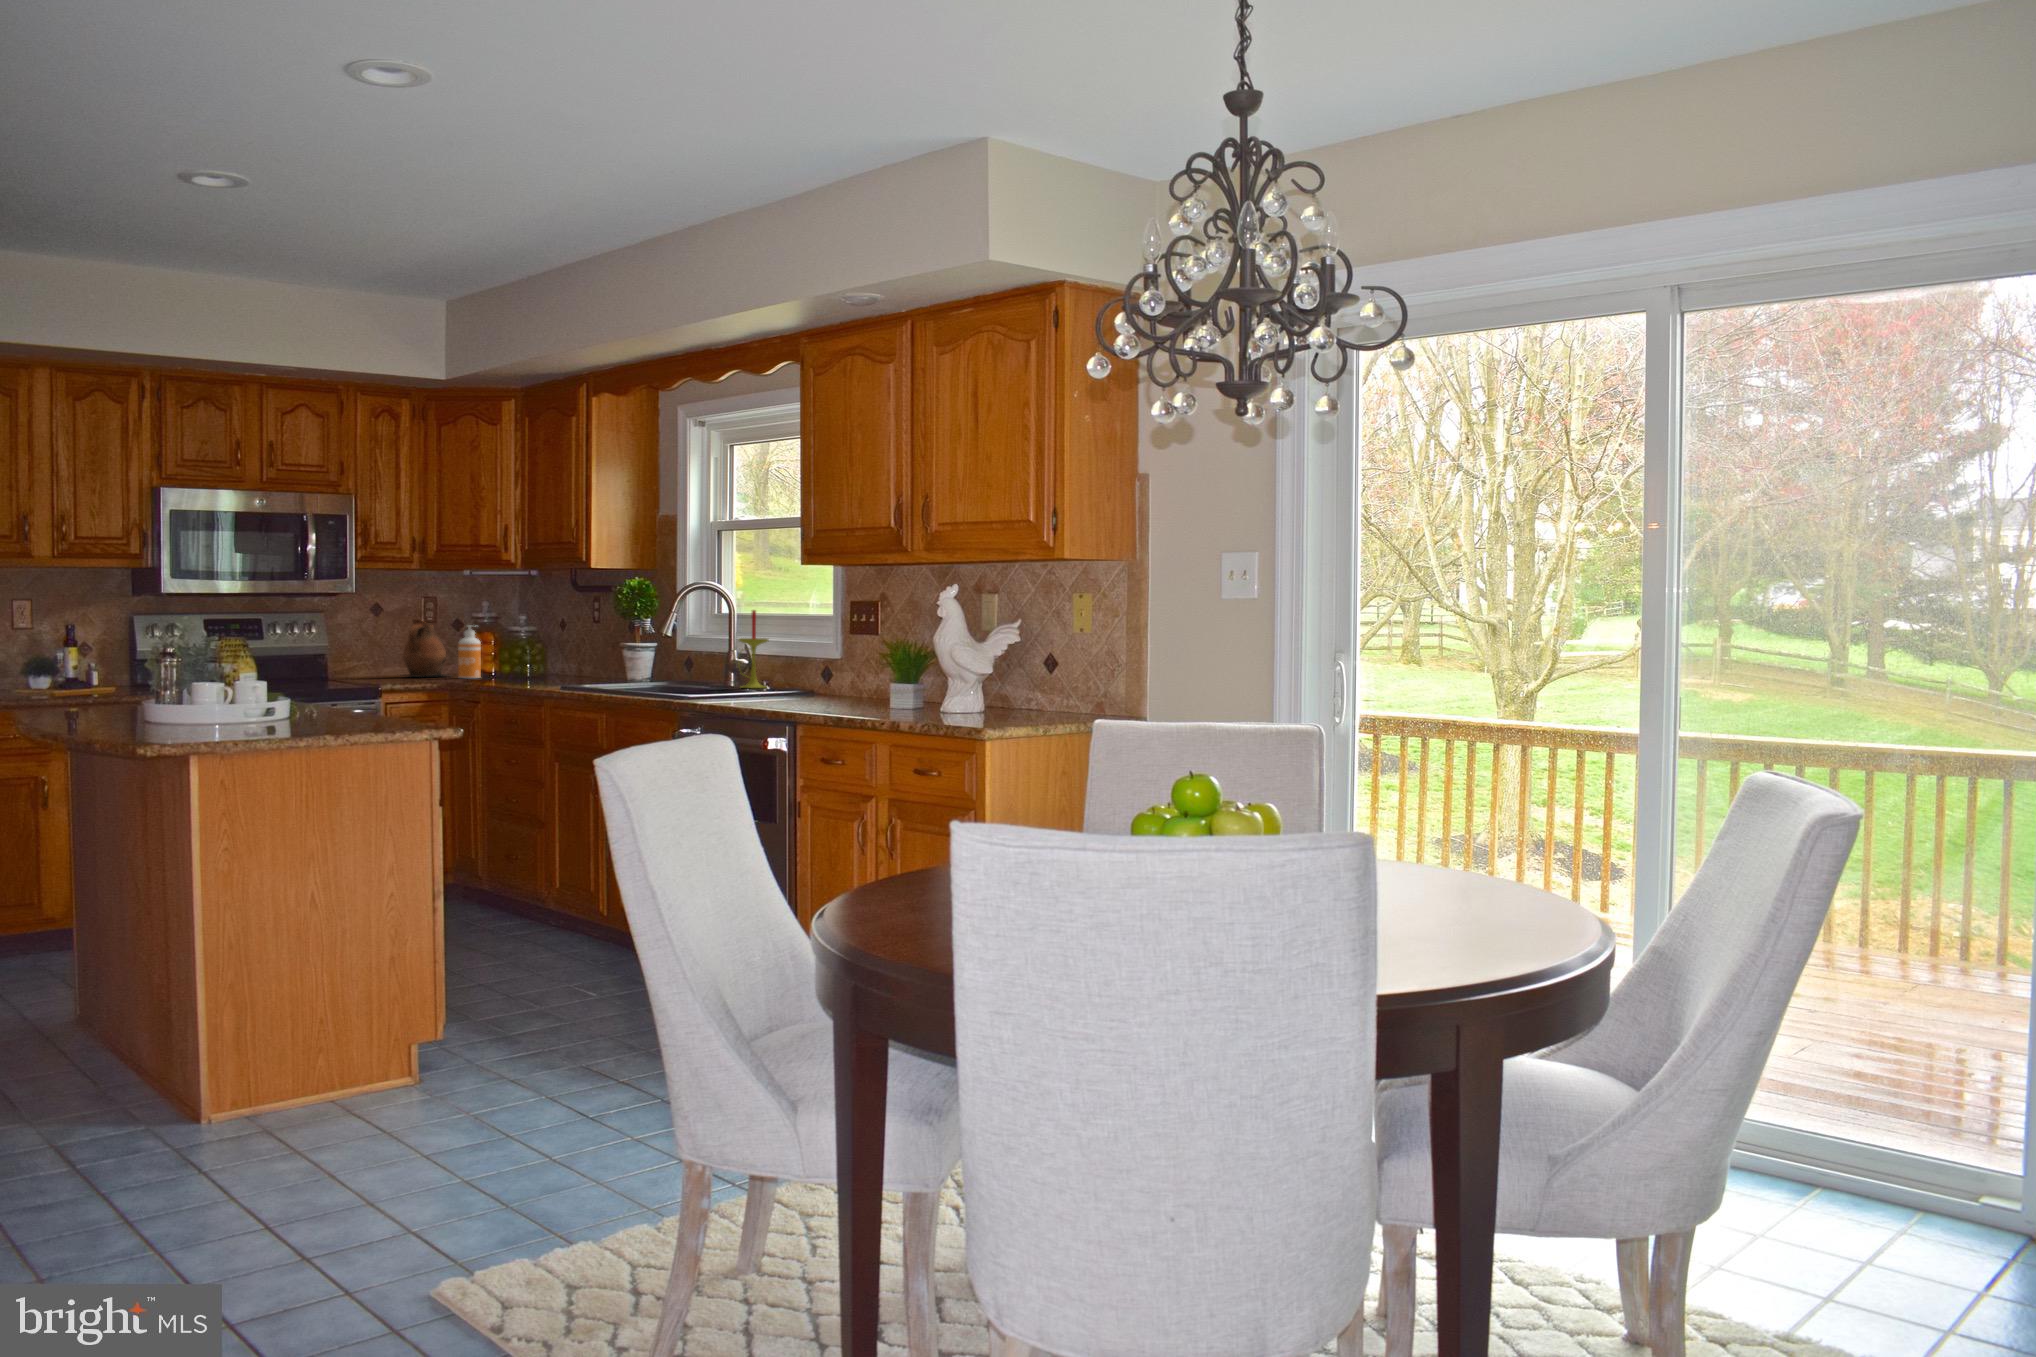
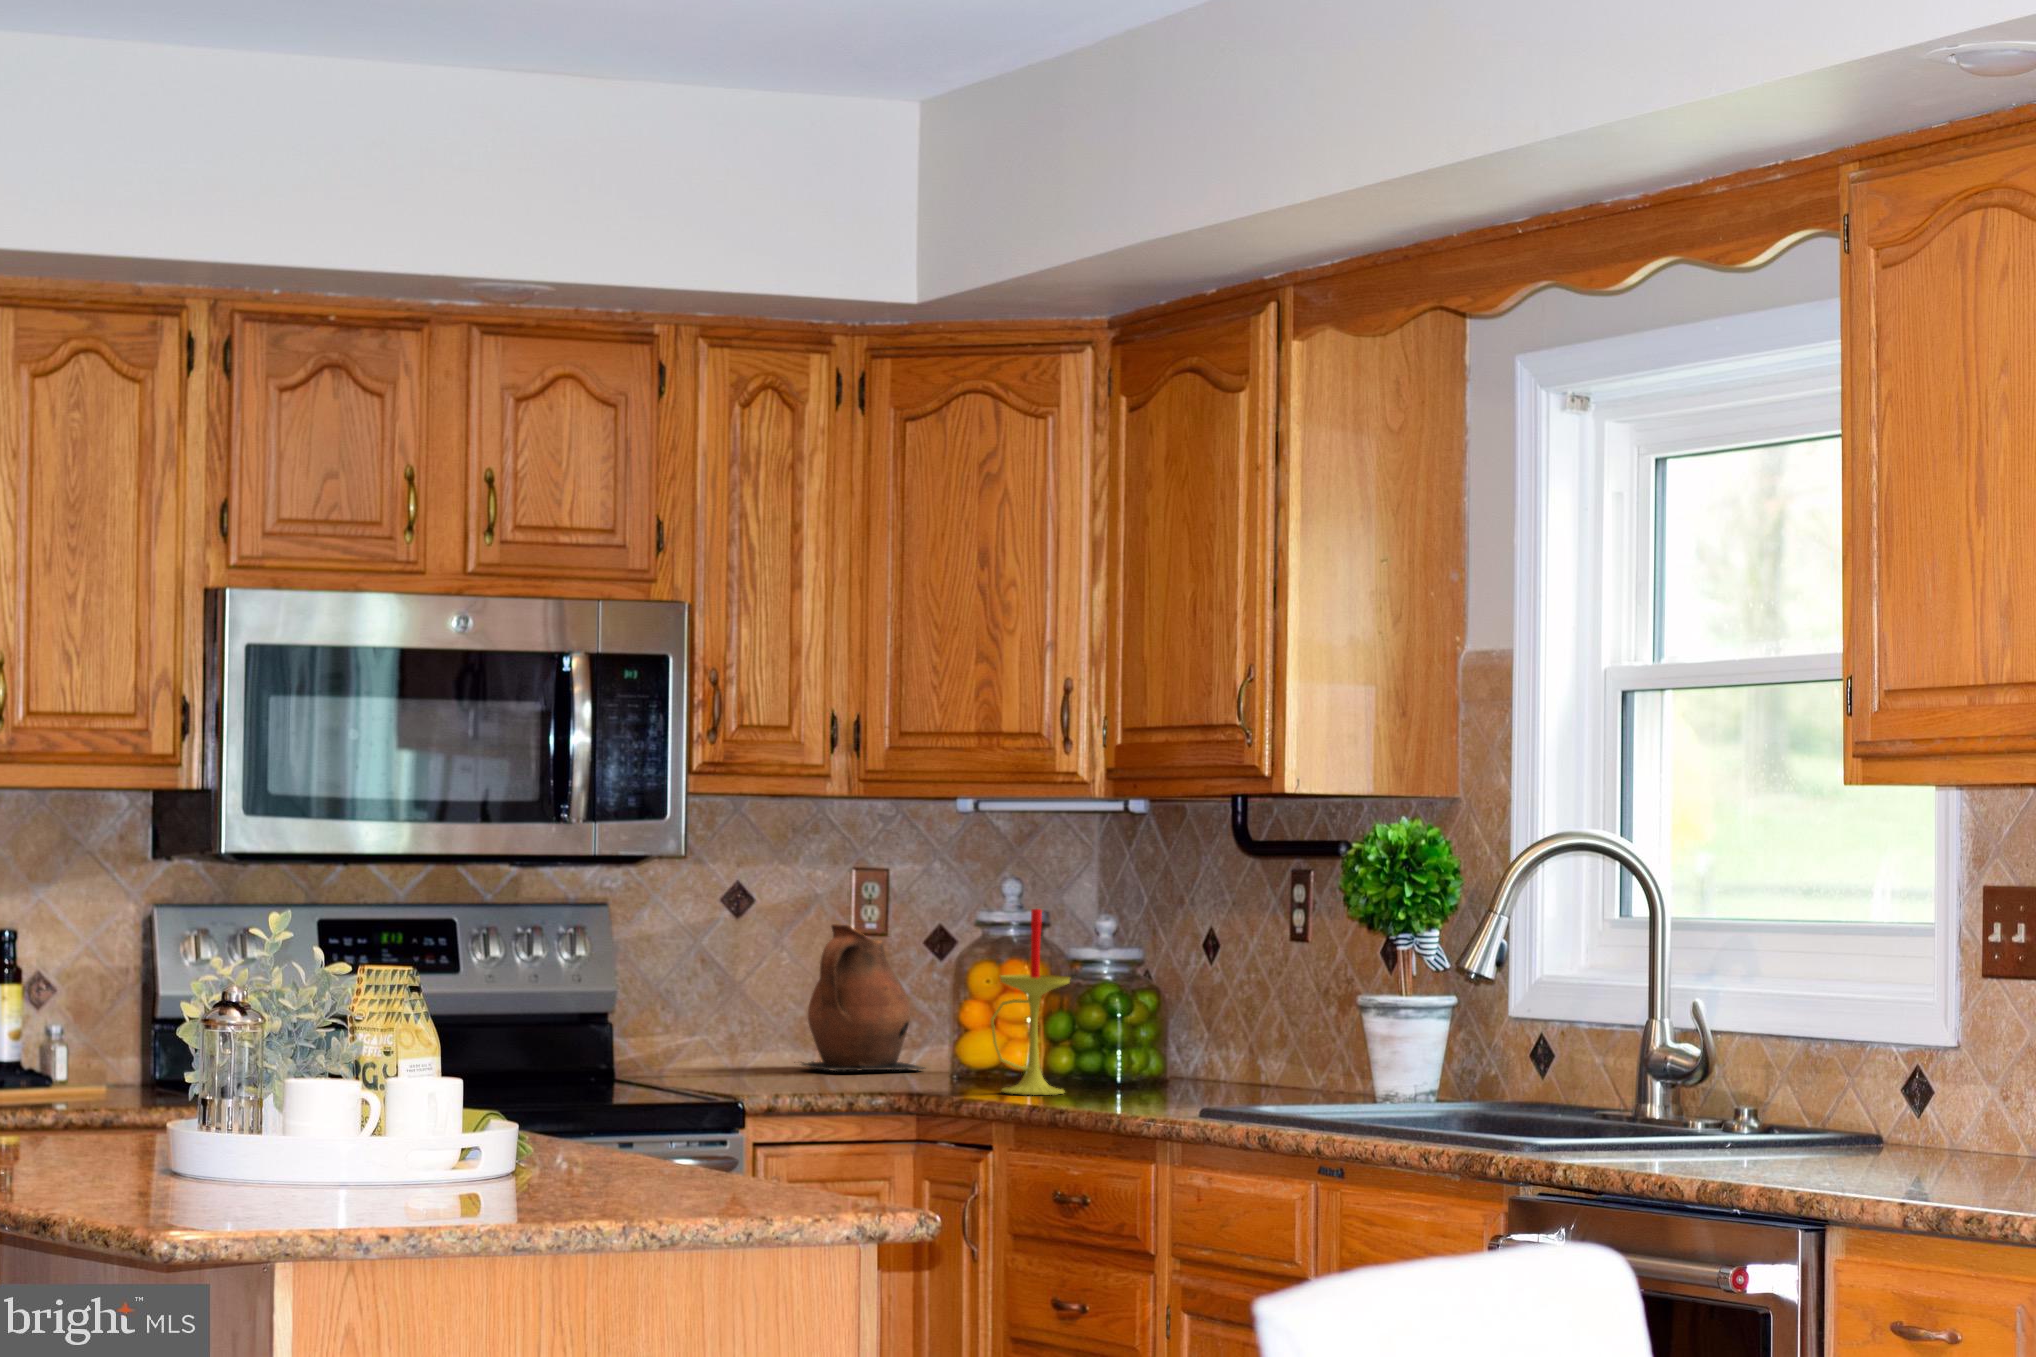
candle: present [739,610,768,688] -> present [991,909,1070,1095]
soap dispenser: present [458,625,481,678] -> none [933,941,990,1081]

